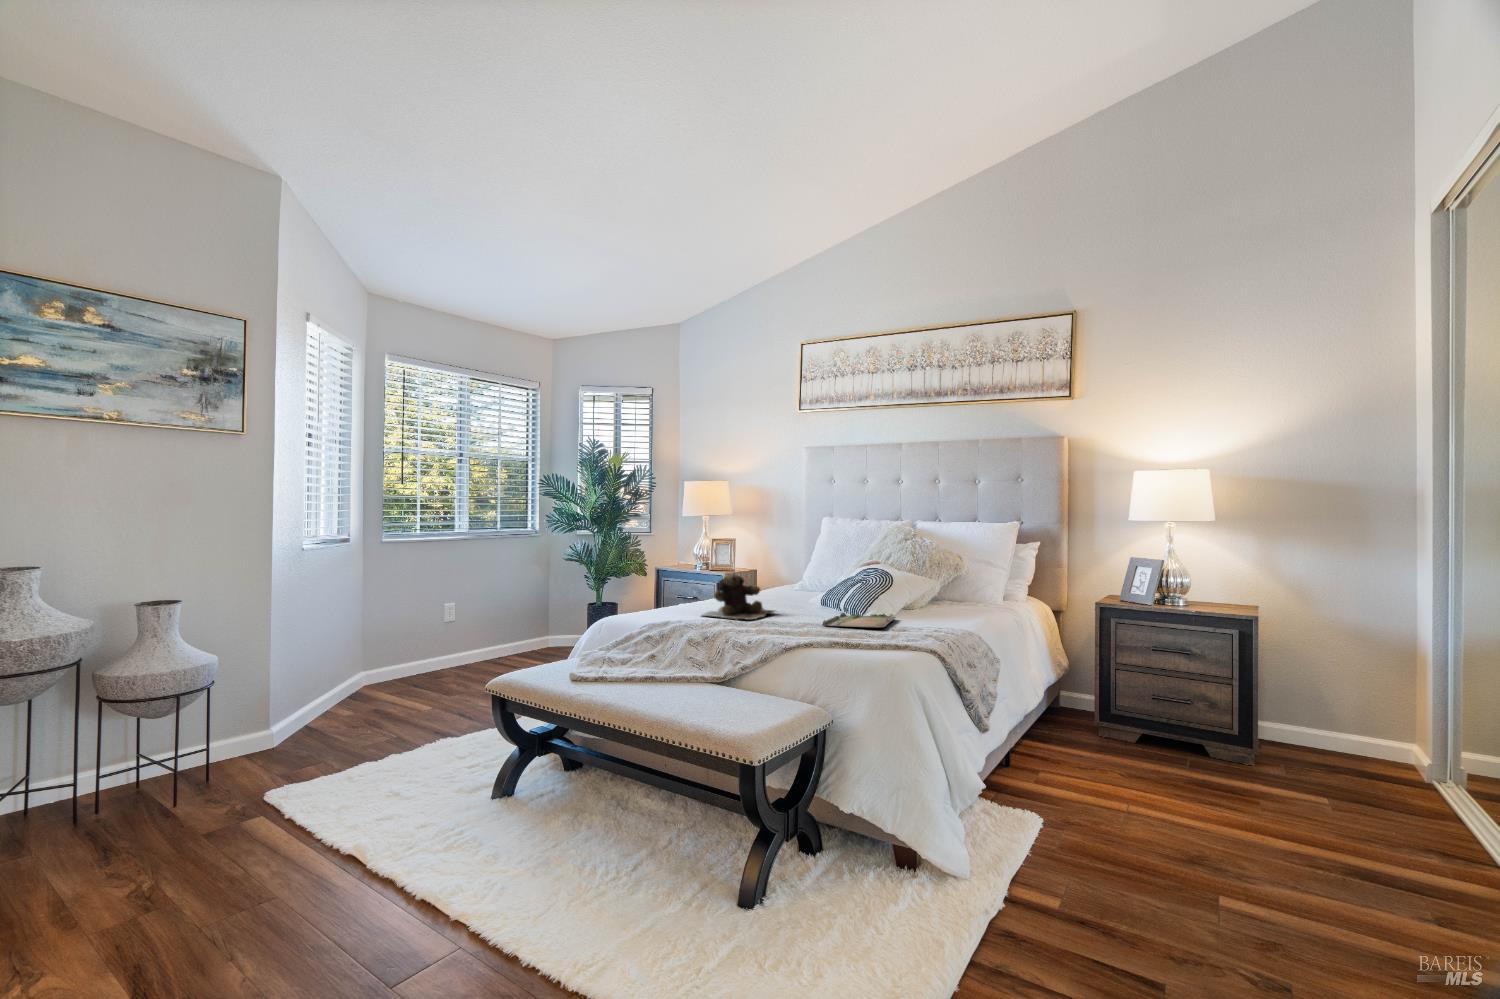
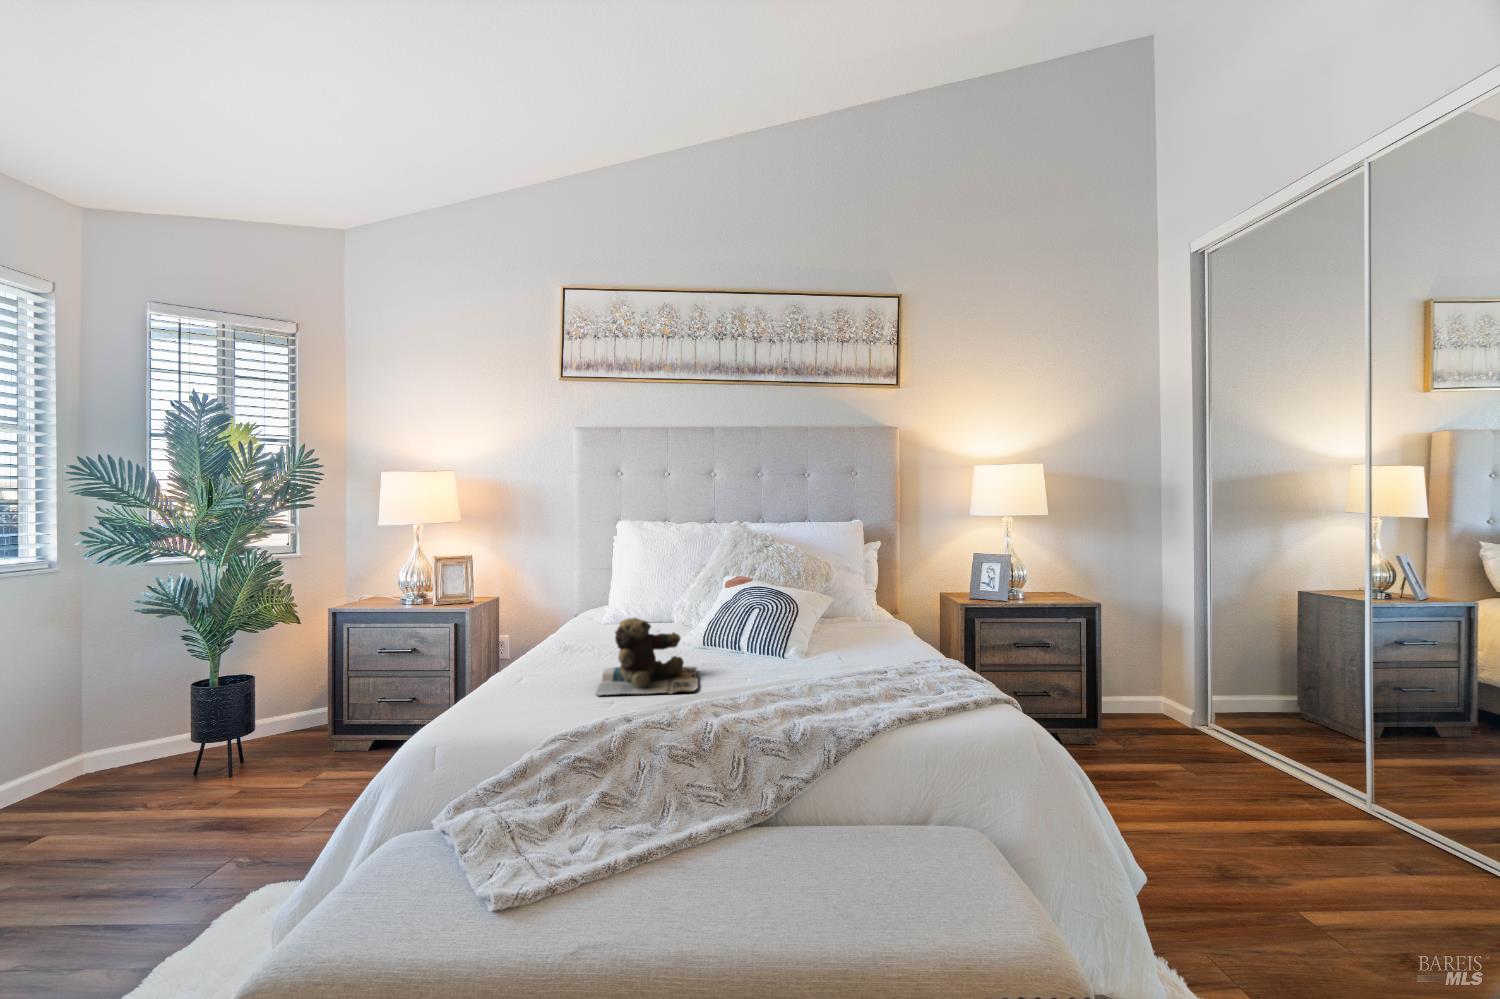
tray: present [822,612,896,627] -> none [786,645,899,685]

